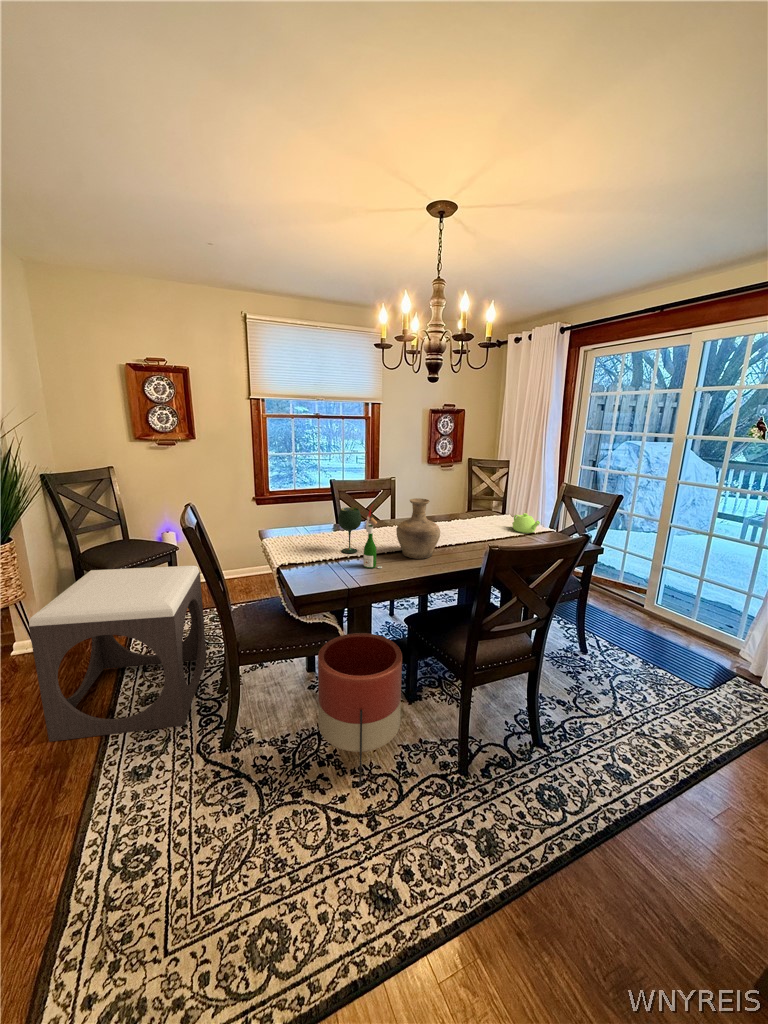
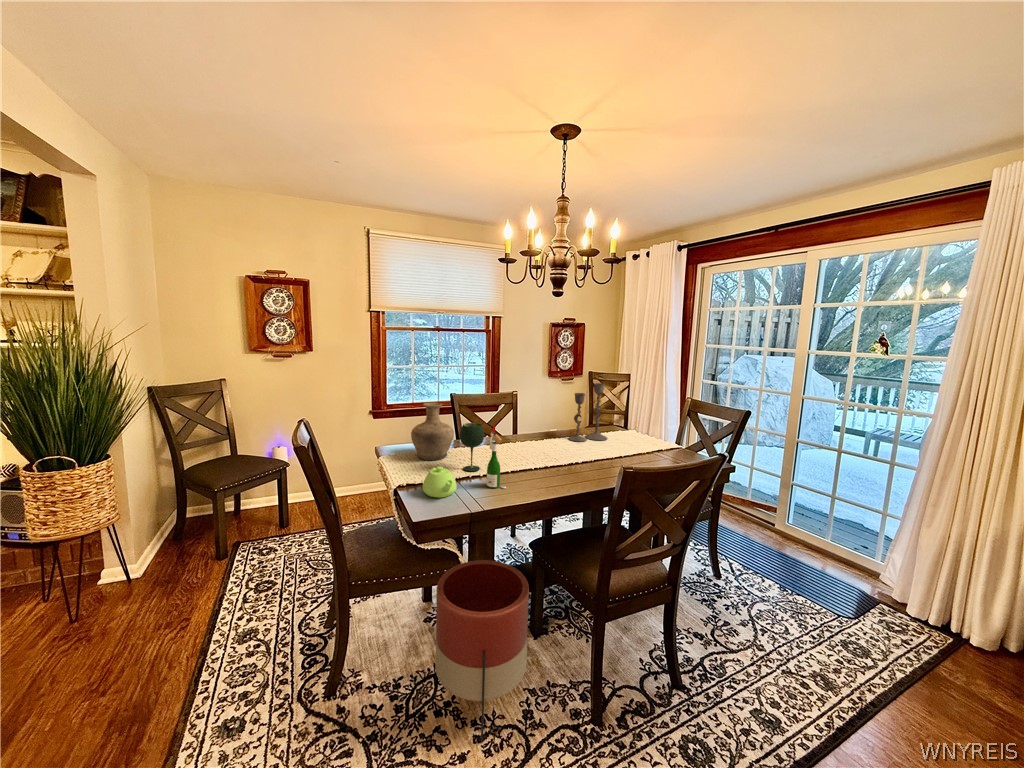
candlestick: none [444,469,483,526] -> present [569,383,607,442]
vase: present [396,498,440,559] -> present [411,402,454,460]
teapot: present [512,513,540,533] -> present [422,467,456,498]
footstool: present [29,566,207,742] -> none [115,484,315,690]

